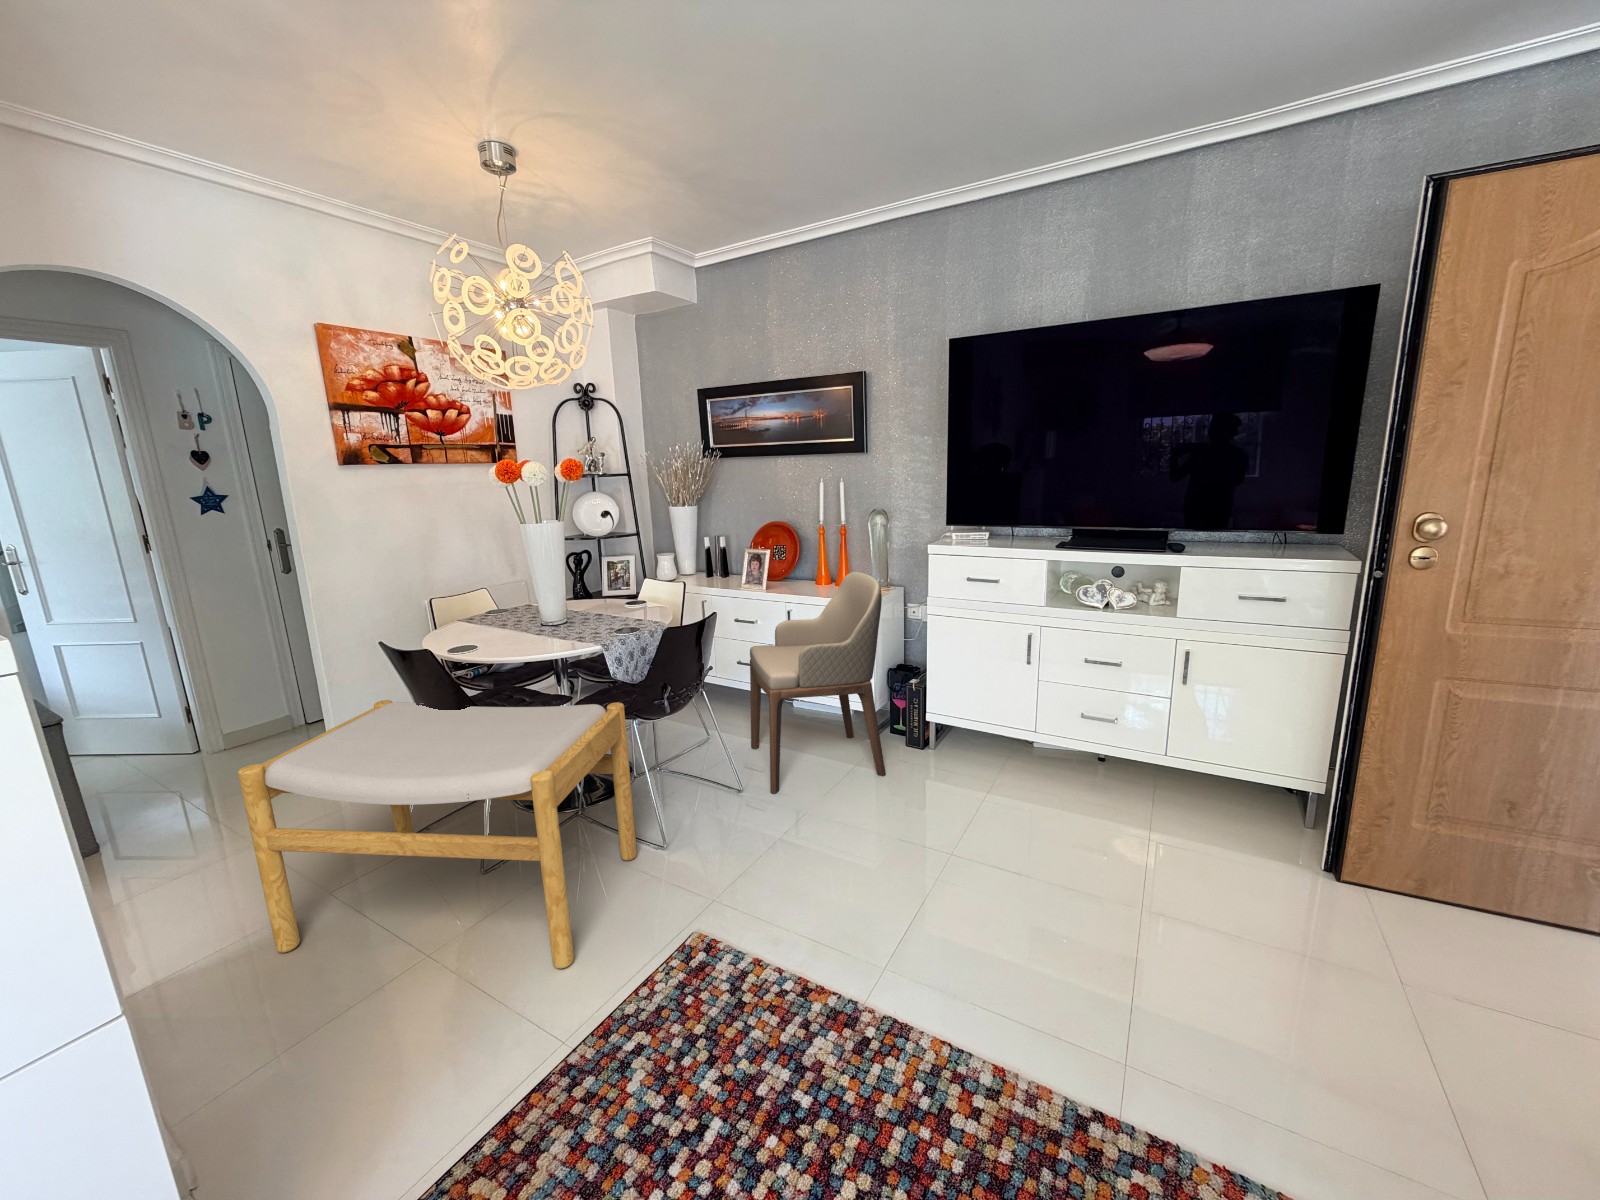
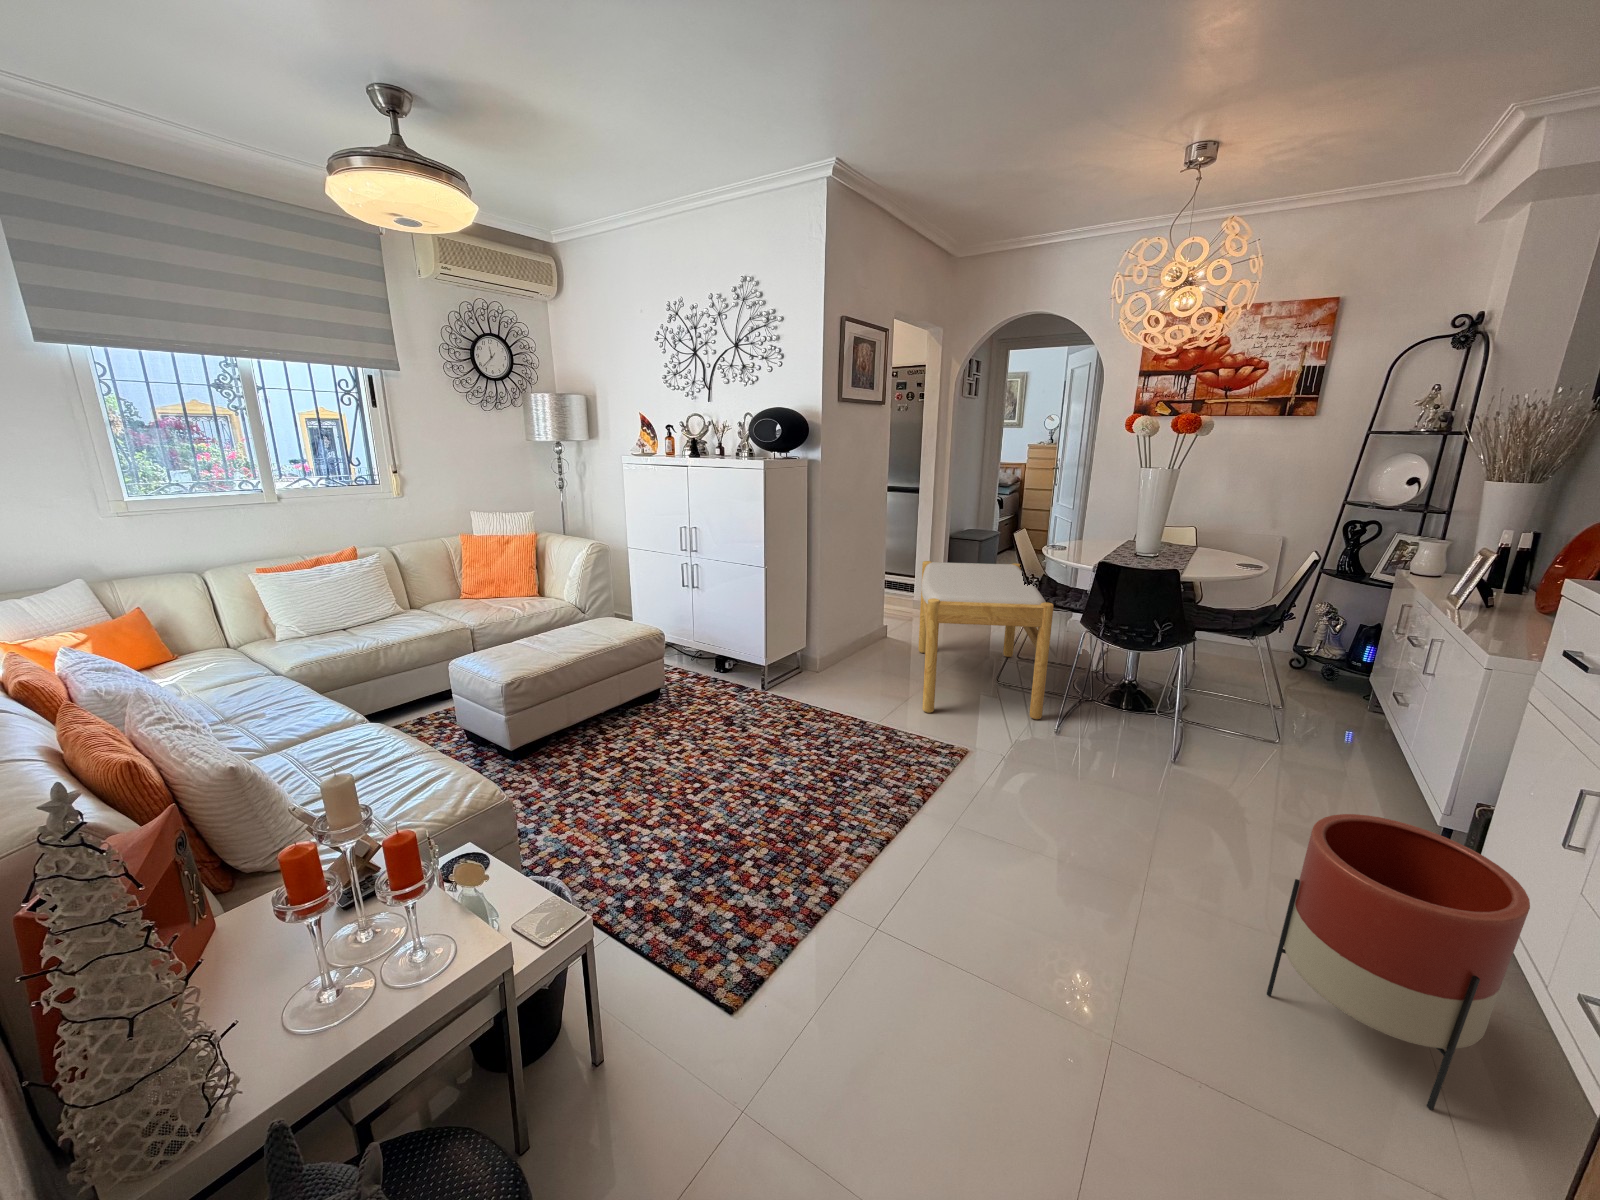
armchair: present [750,572,886,794] -> none [1182,601,1474,854]
planter: none [1017,680,1118,831] -> present [1267,814,1530,1110]

